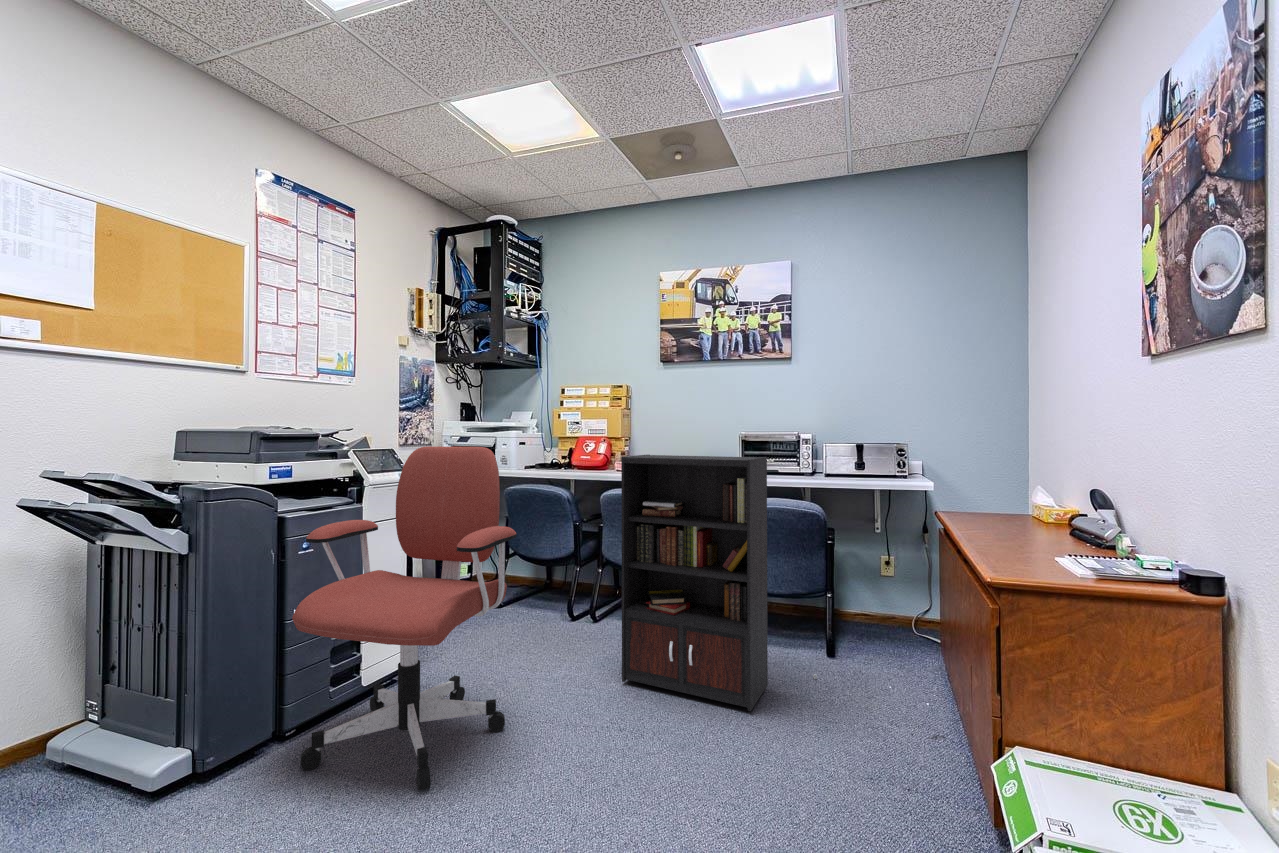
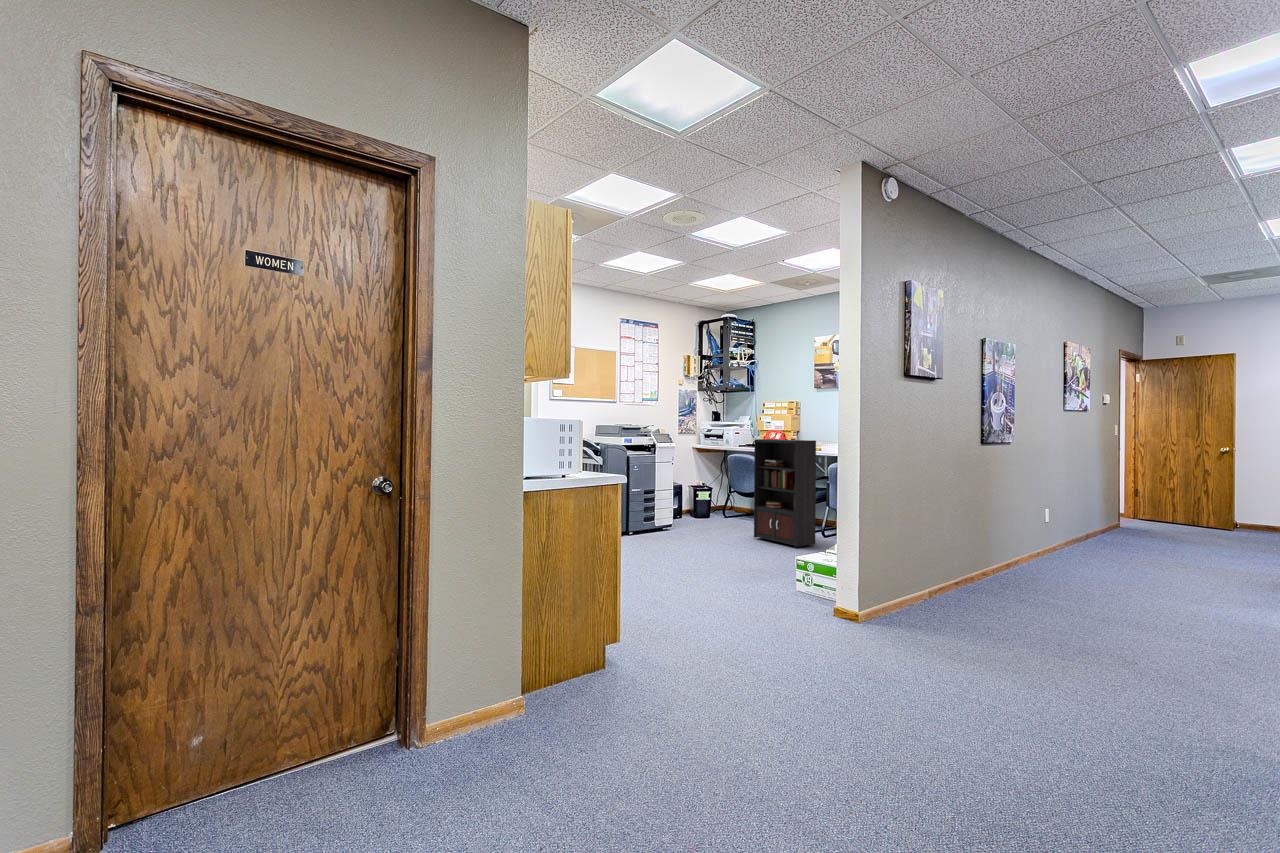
office chair: present [292,446,517,791] -> none [632,433,704,544]

